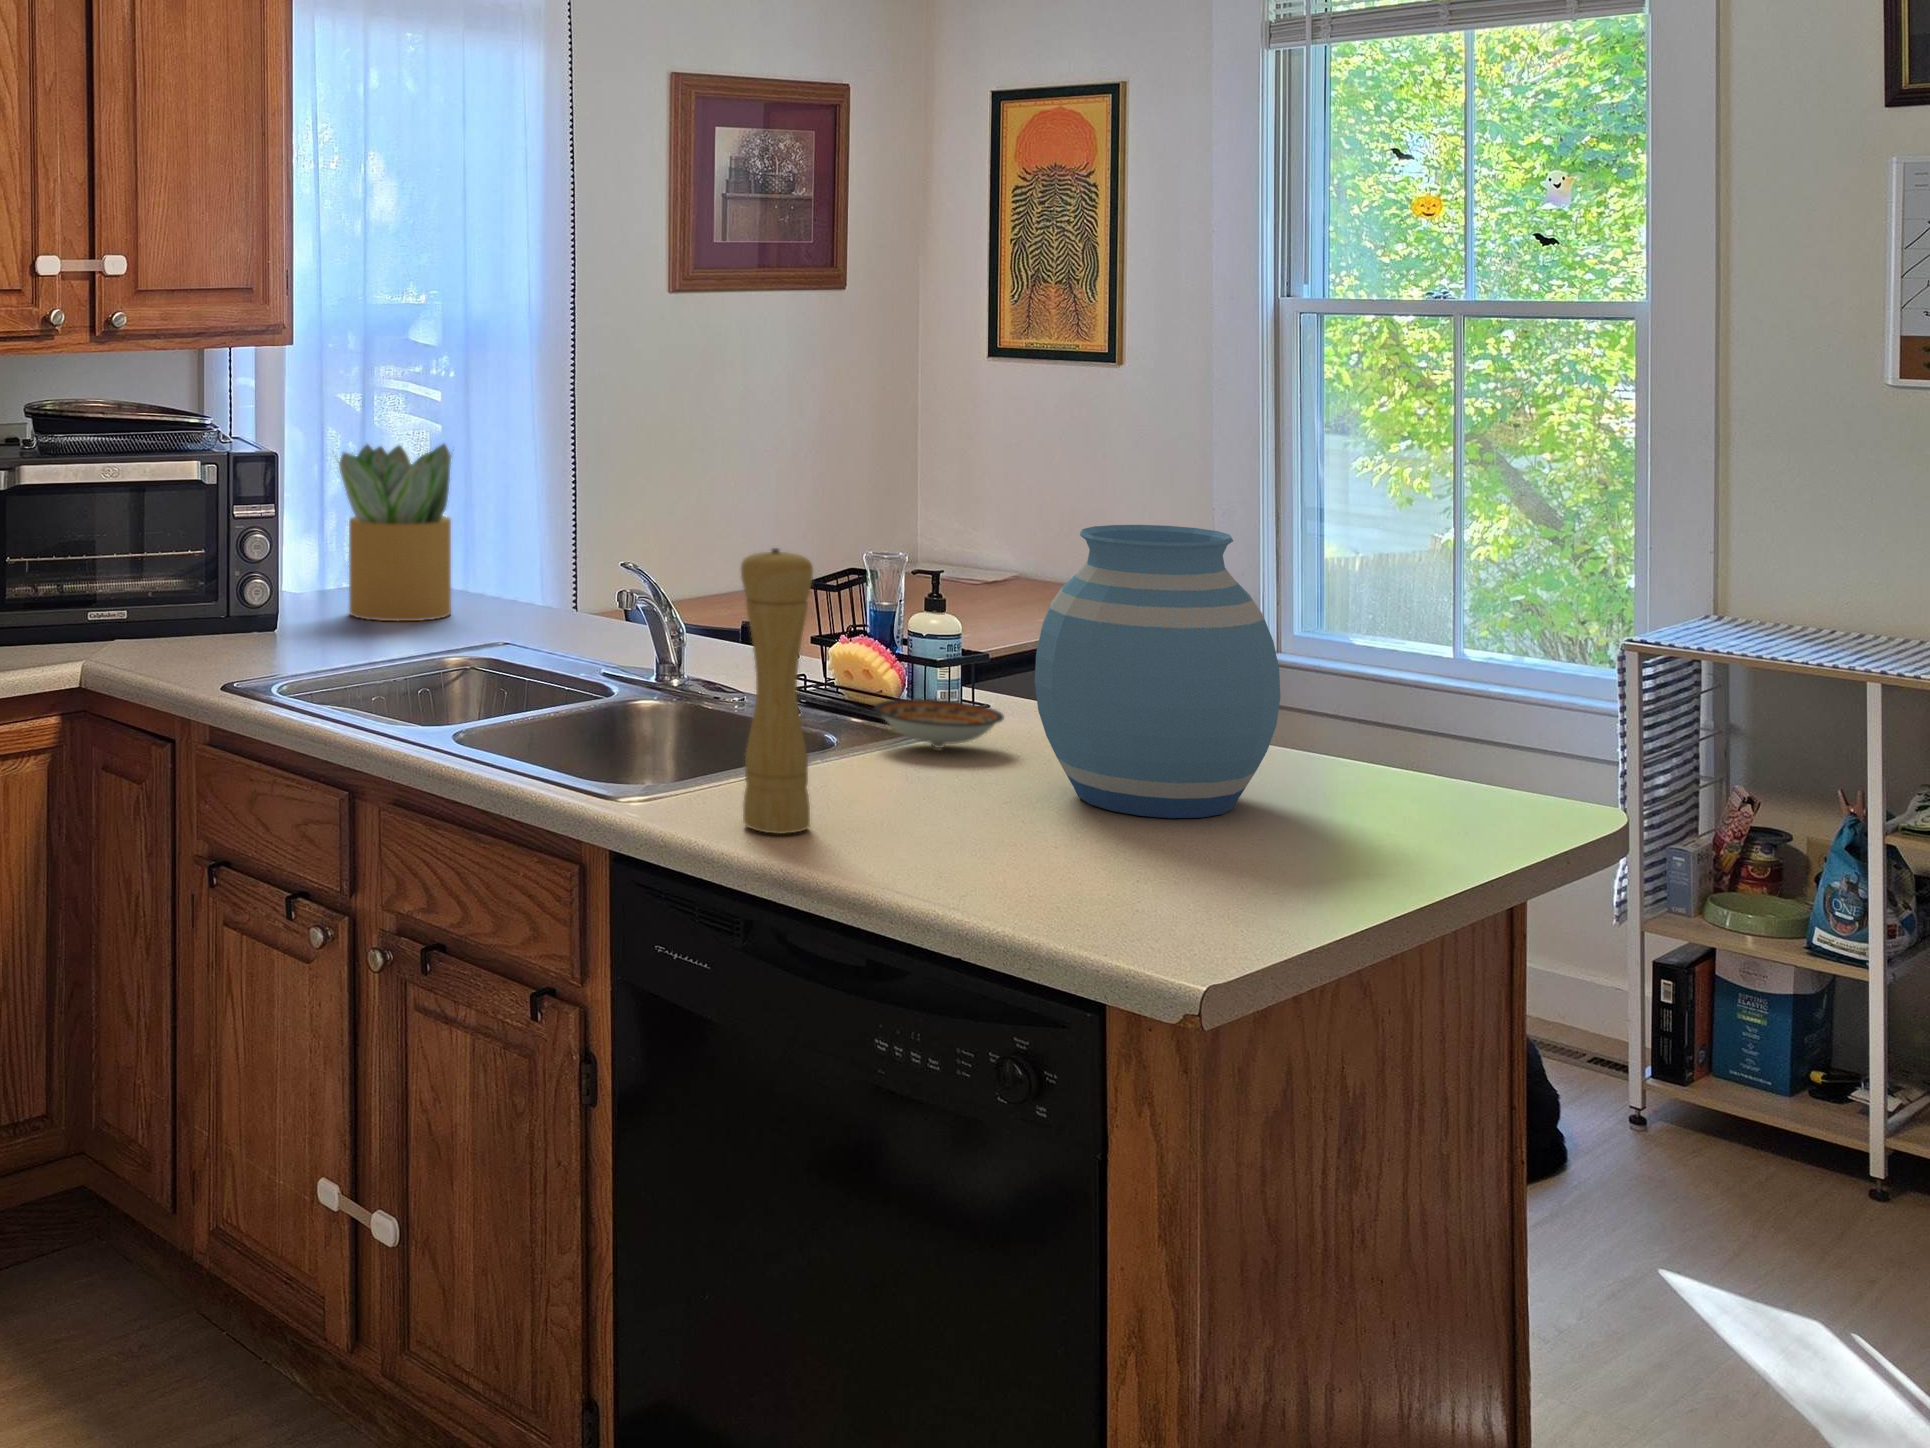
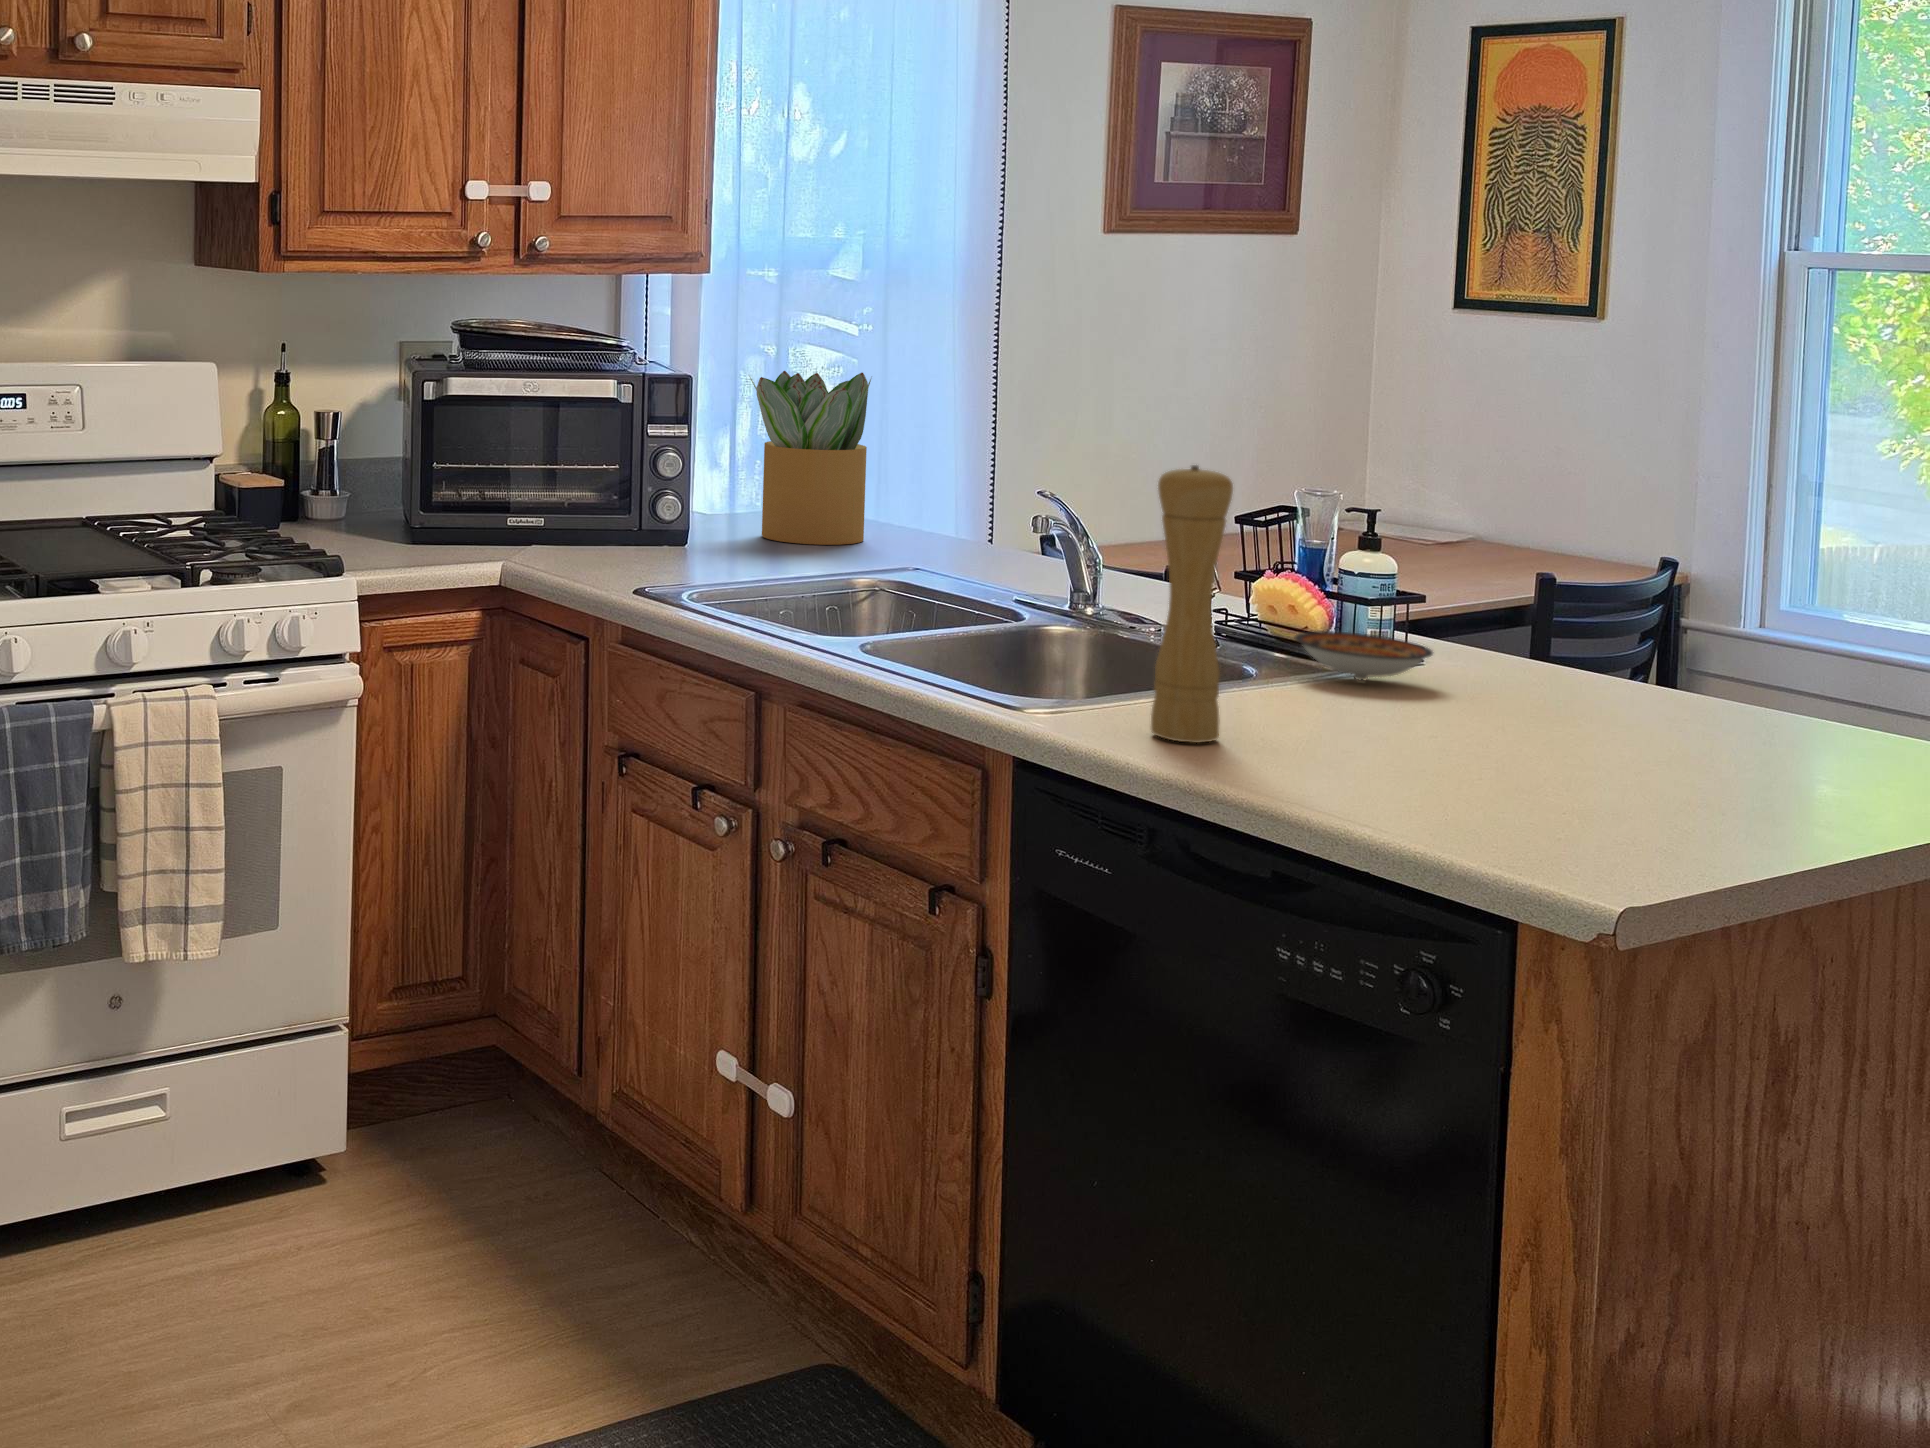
vase: present [1035,525,1280,818] -> none [1465,461,1734,756]

